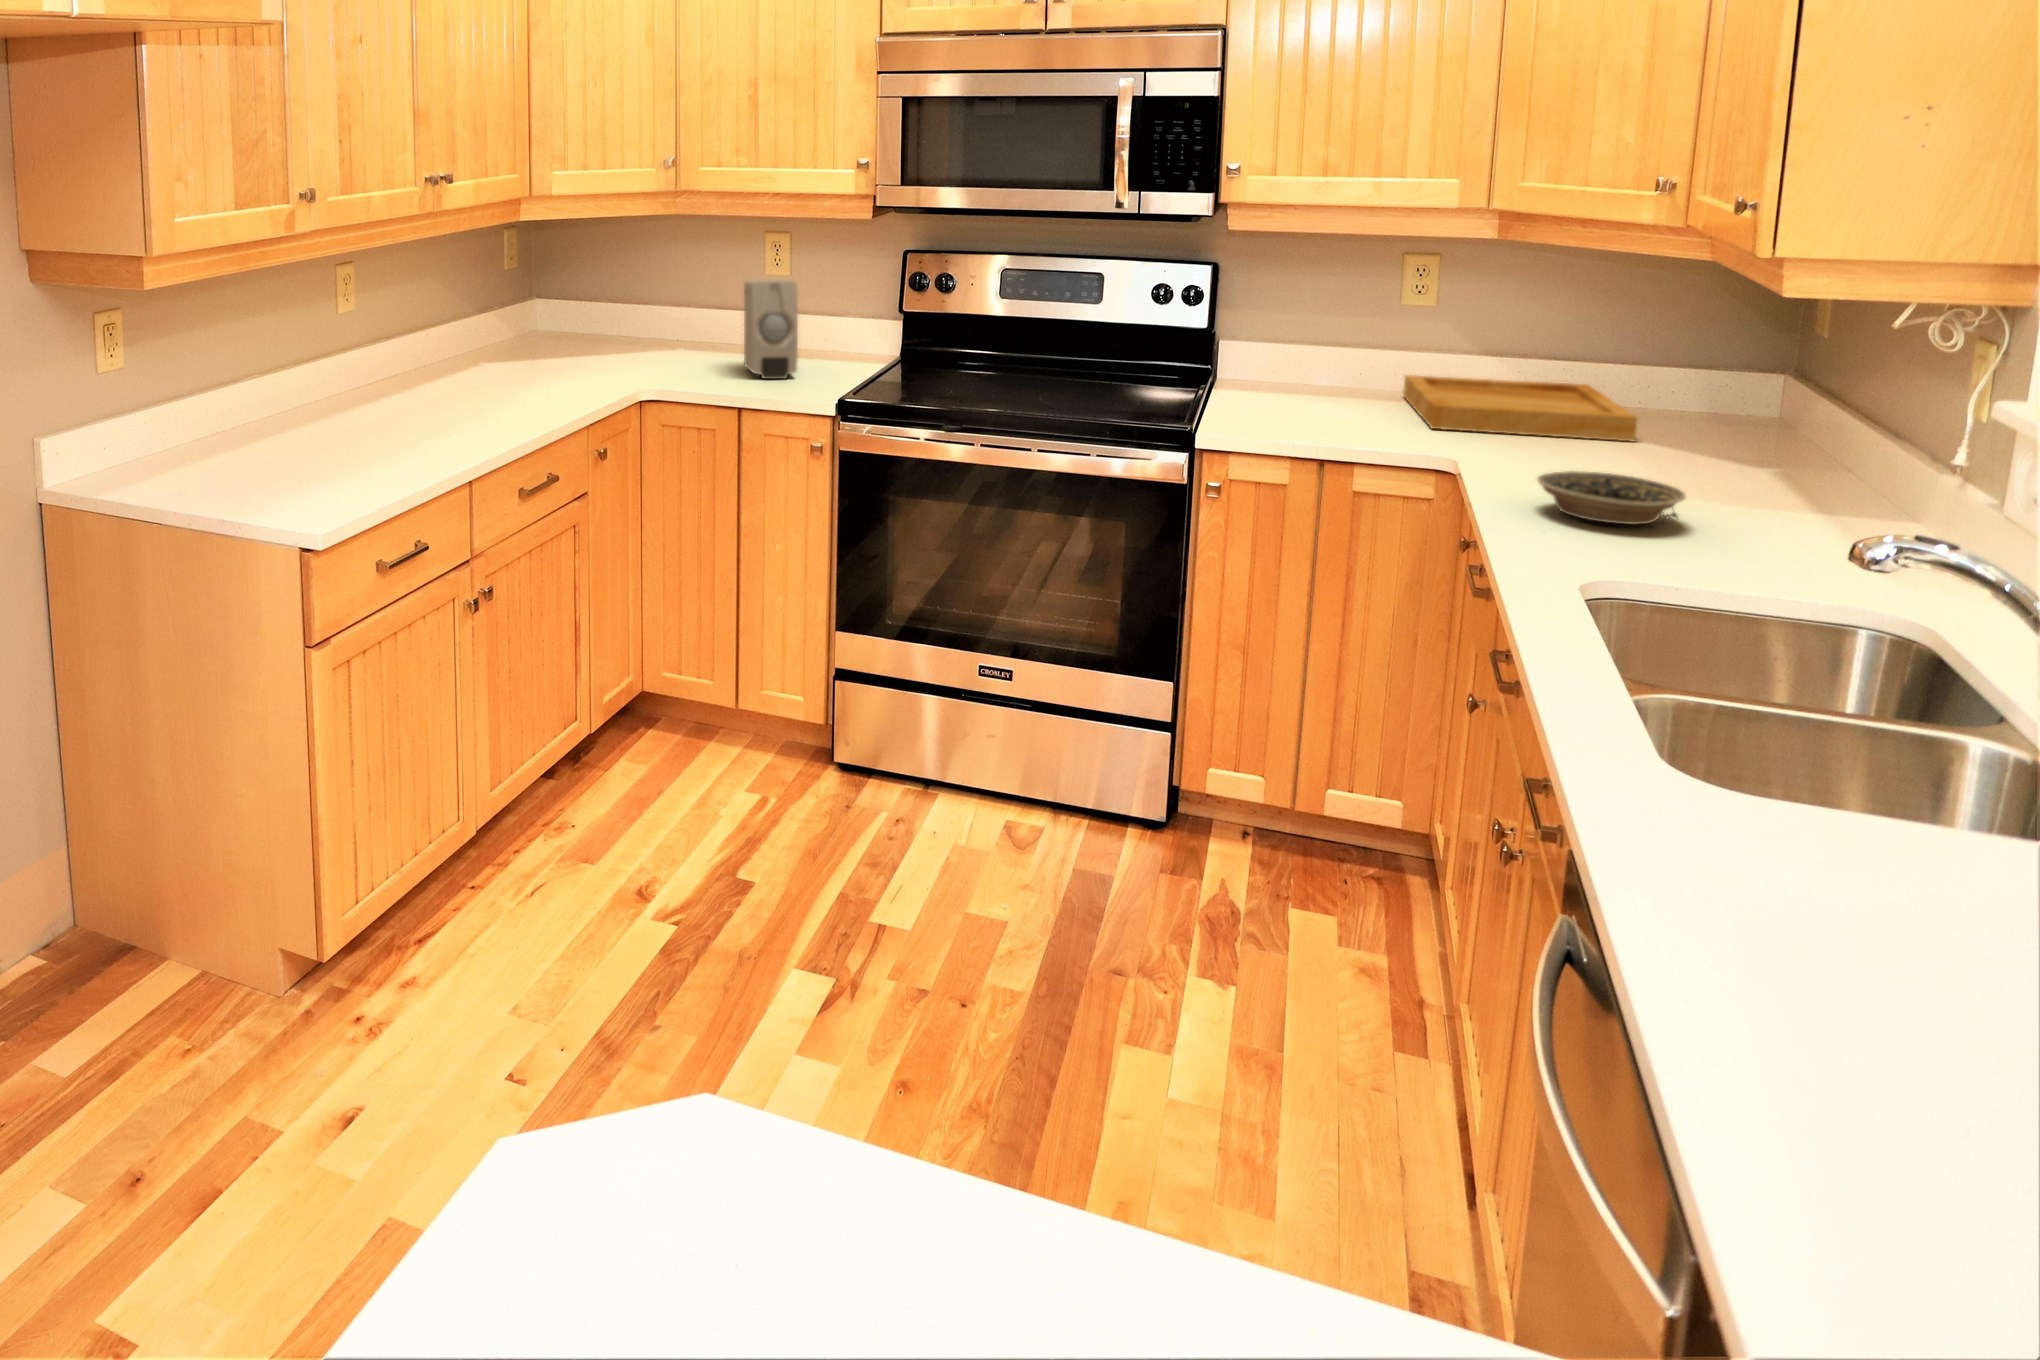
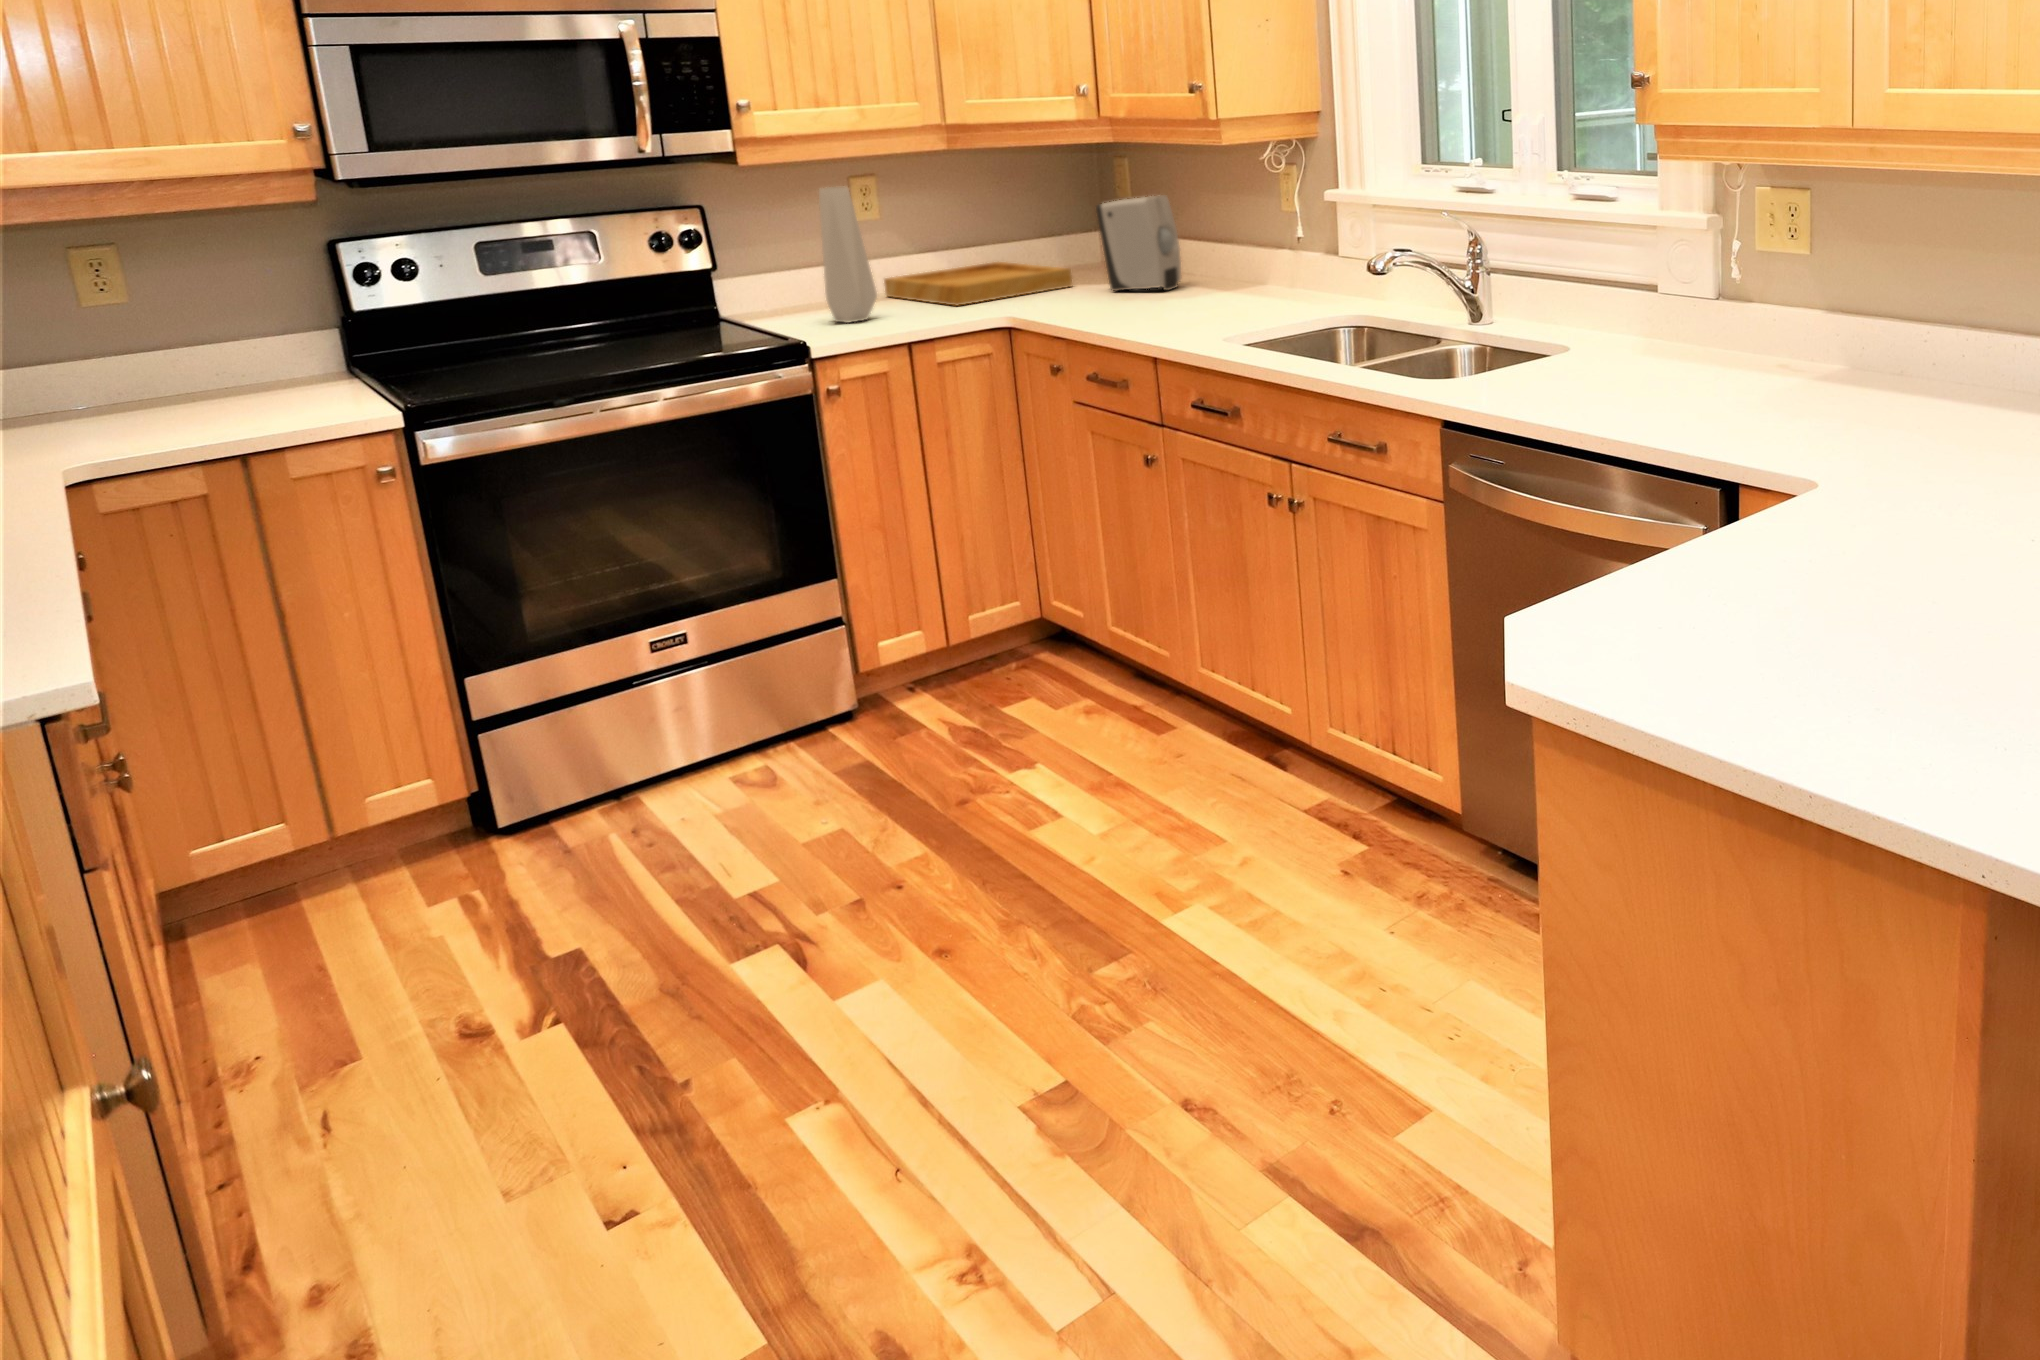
vase: none [1265,266,1328,419] -> present [819,187,877,322]
soap dispenser: present [744,279,798,379] -> present [1096,195,1181,291]
bowl: present [1537,471,1686,525] -> none [1112,287,1198,319]

